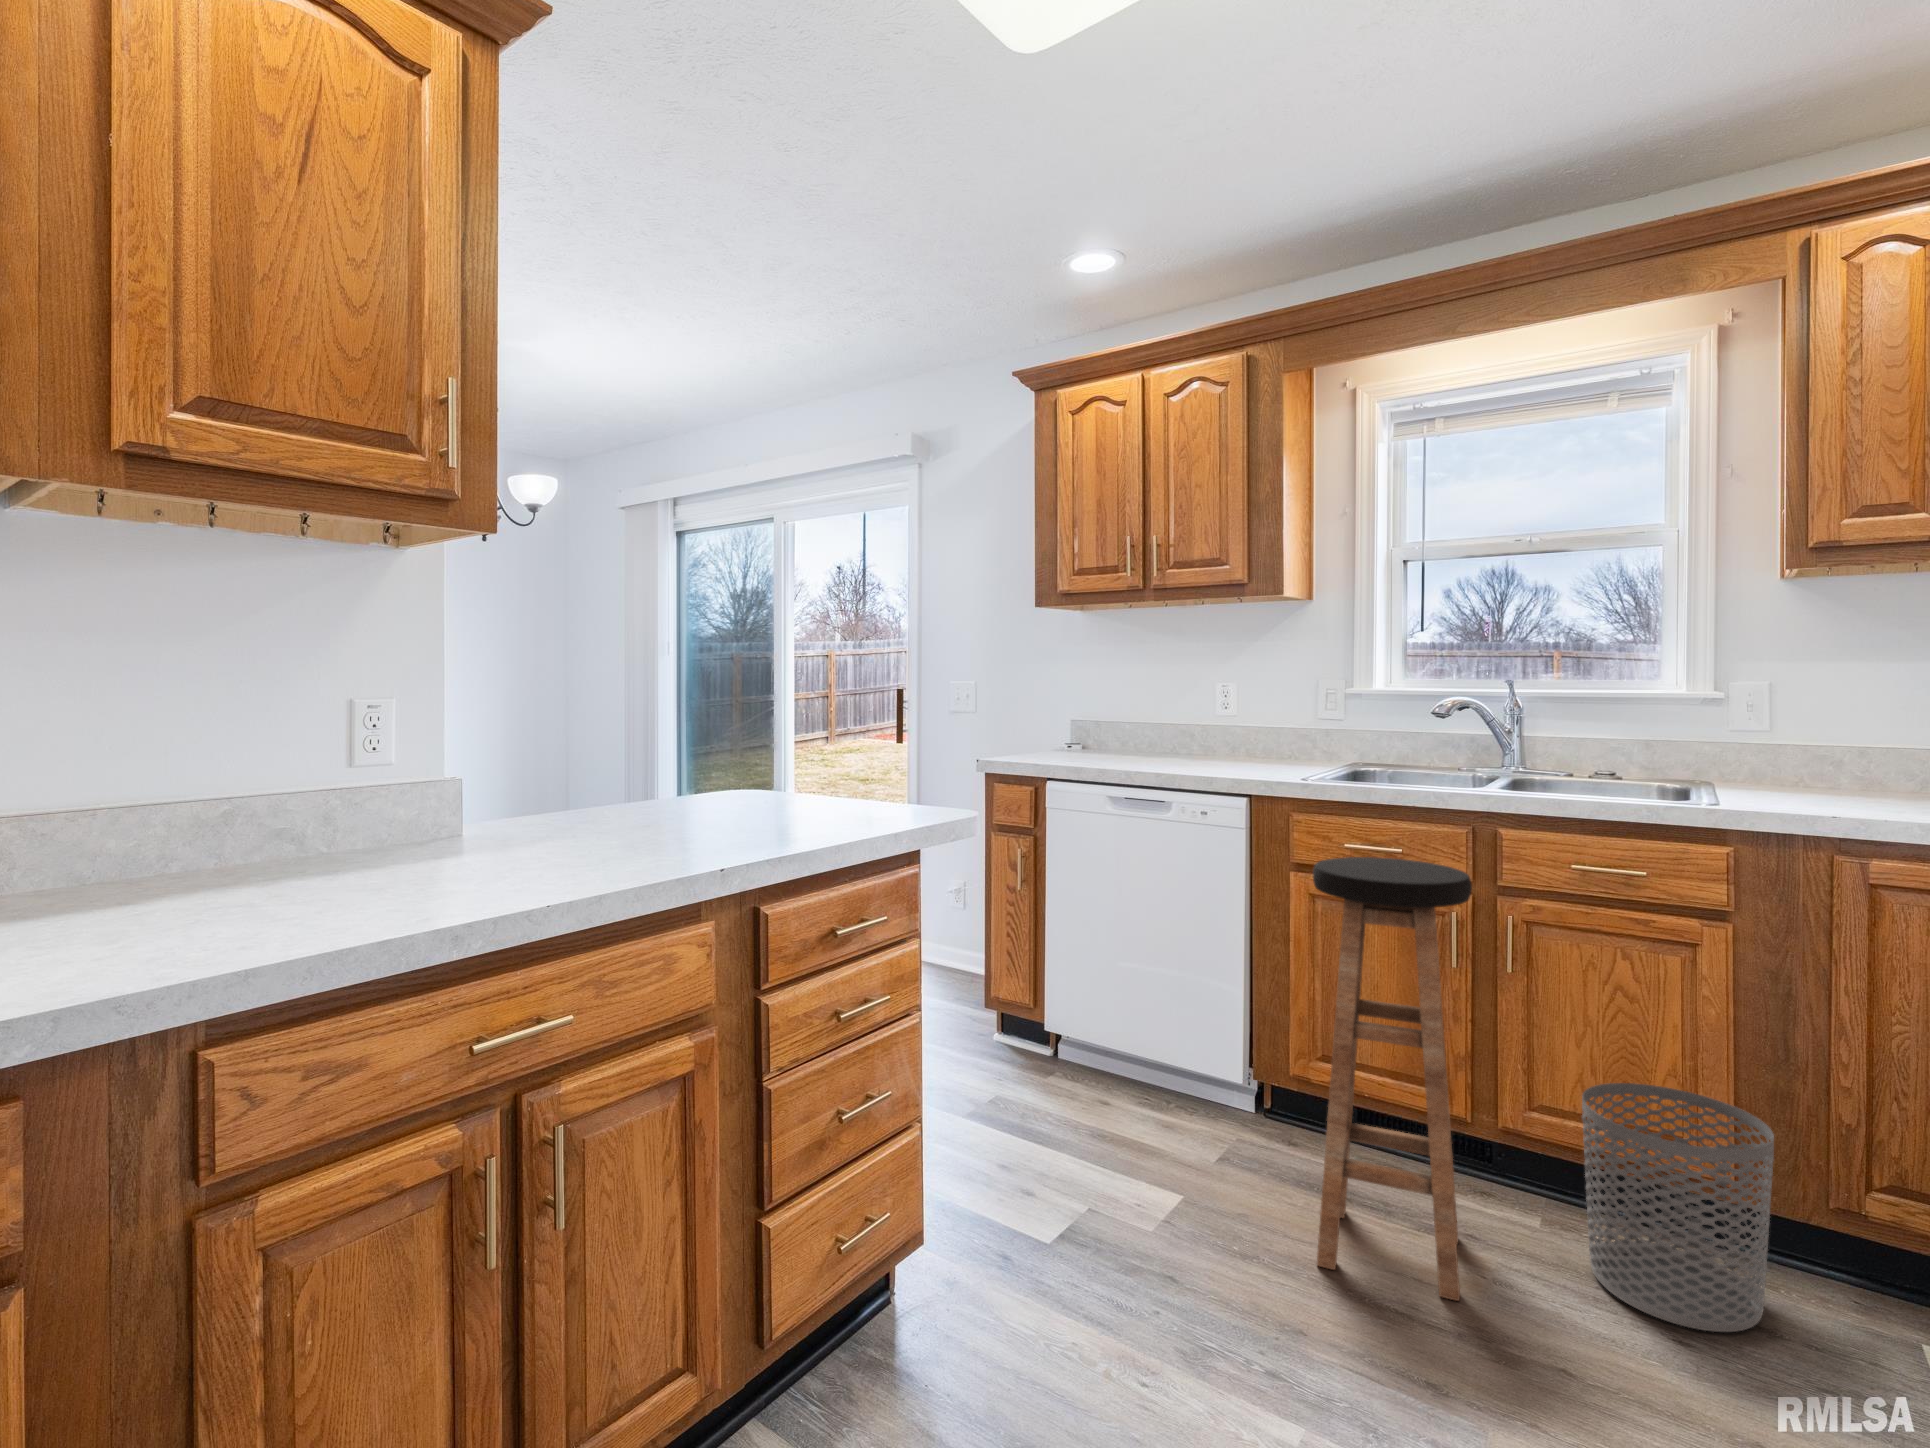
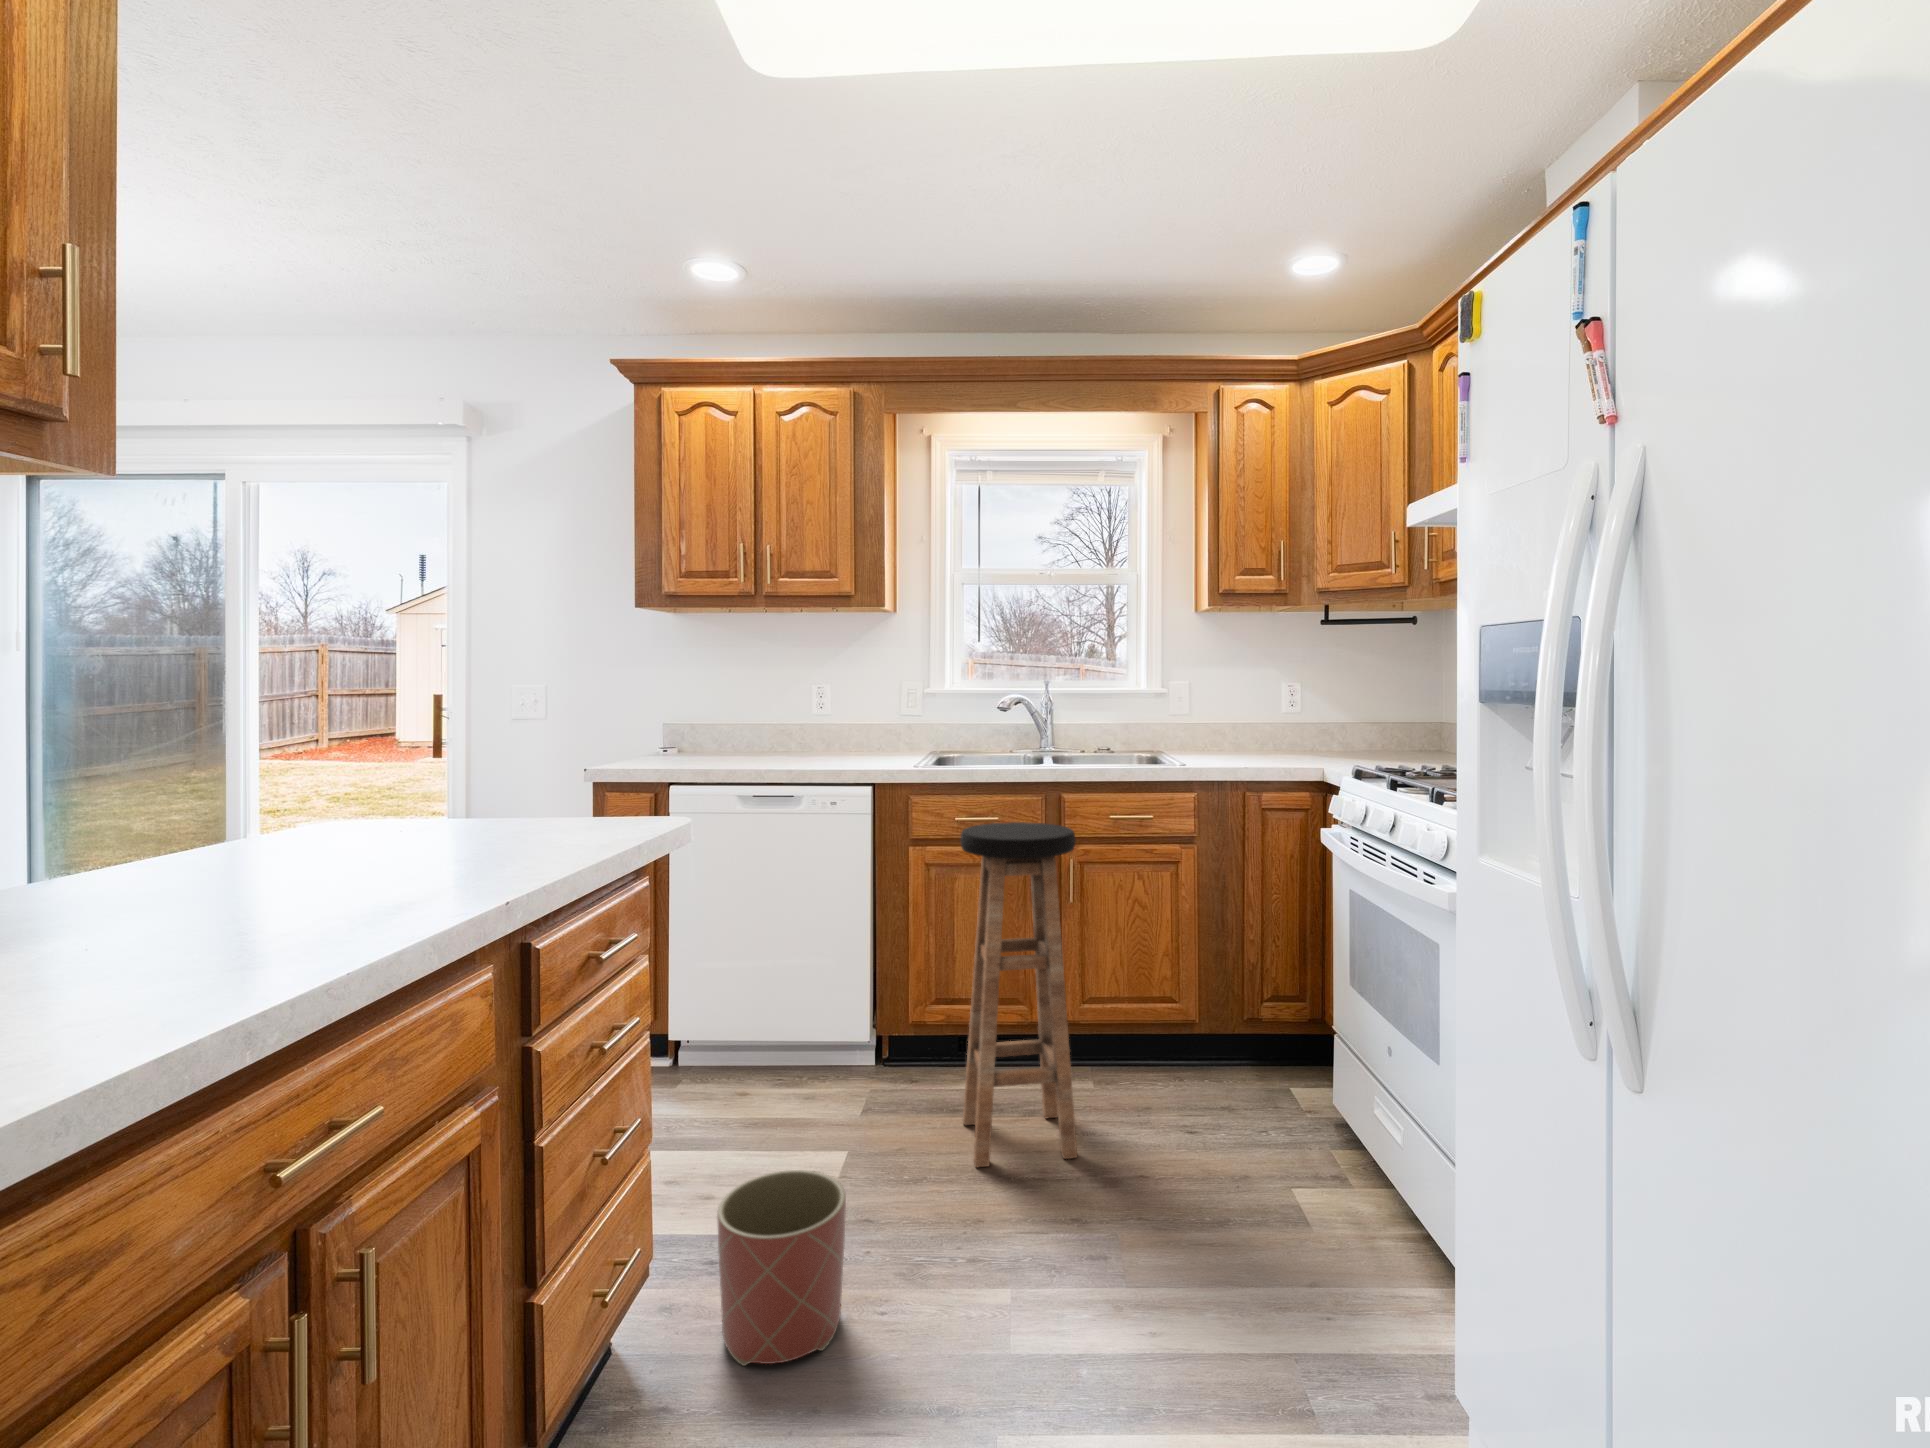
waste bin: present [1582,1083,1774,1332] -> none [1132,964,1240,1125]
planter: none [970,1186,1097,1383] -> present [717,1170,846,1366]

